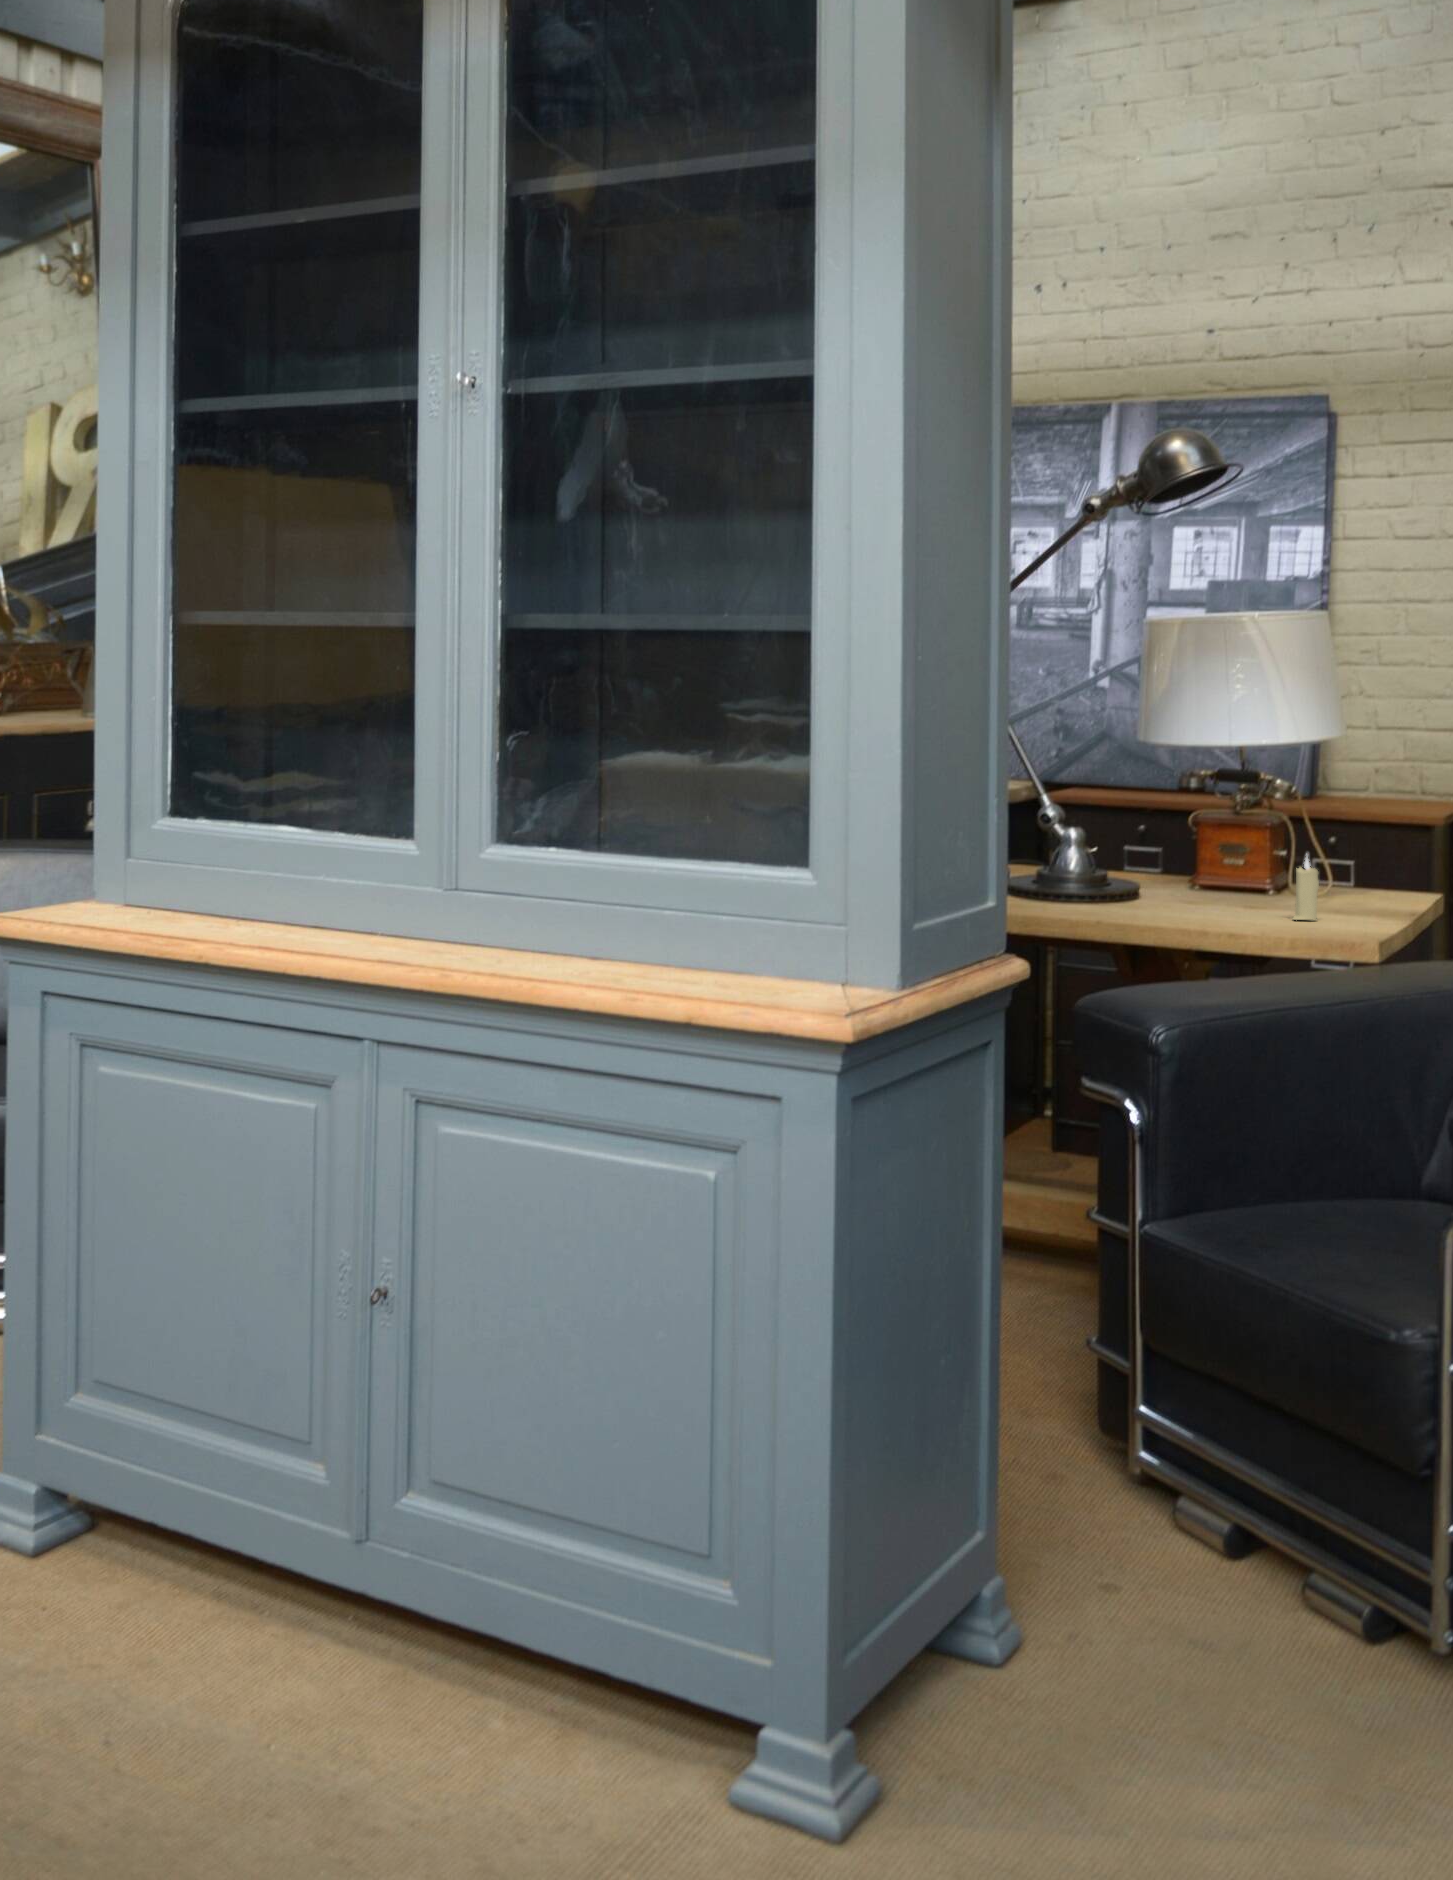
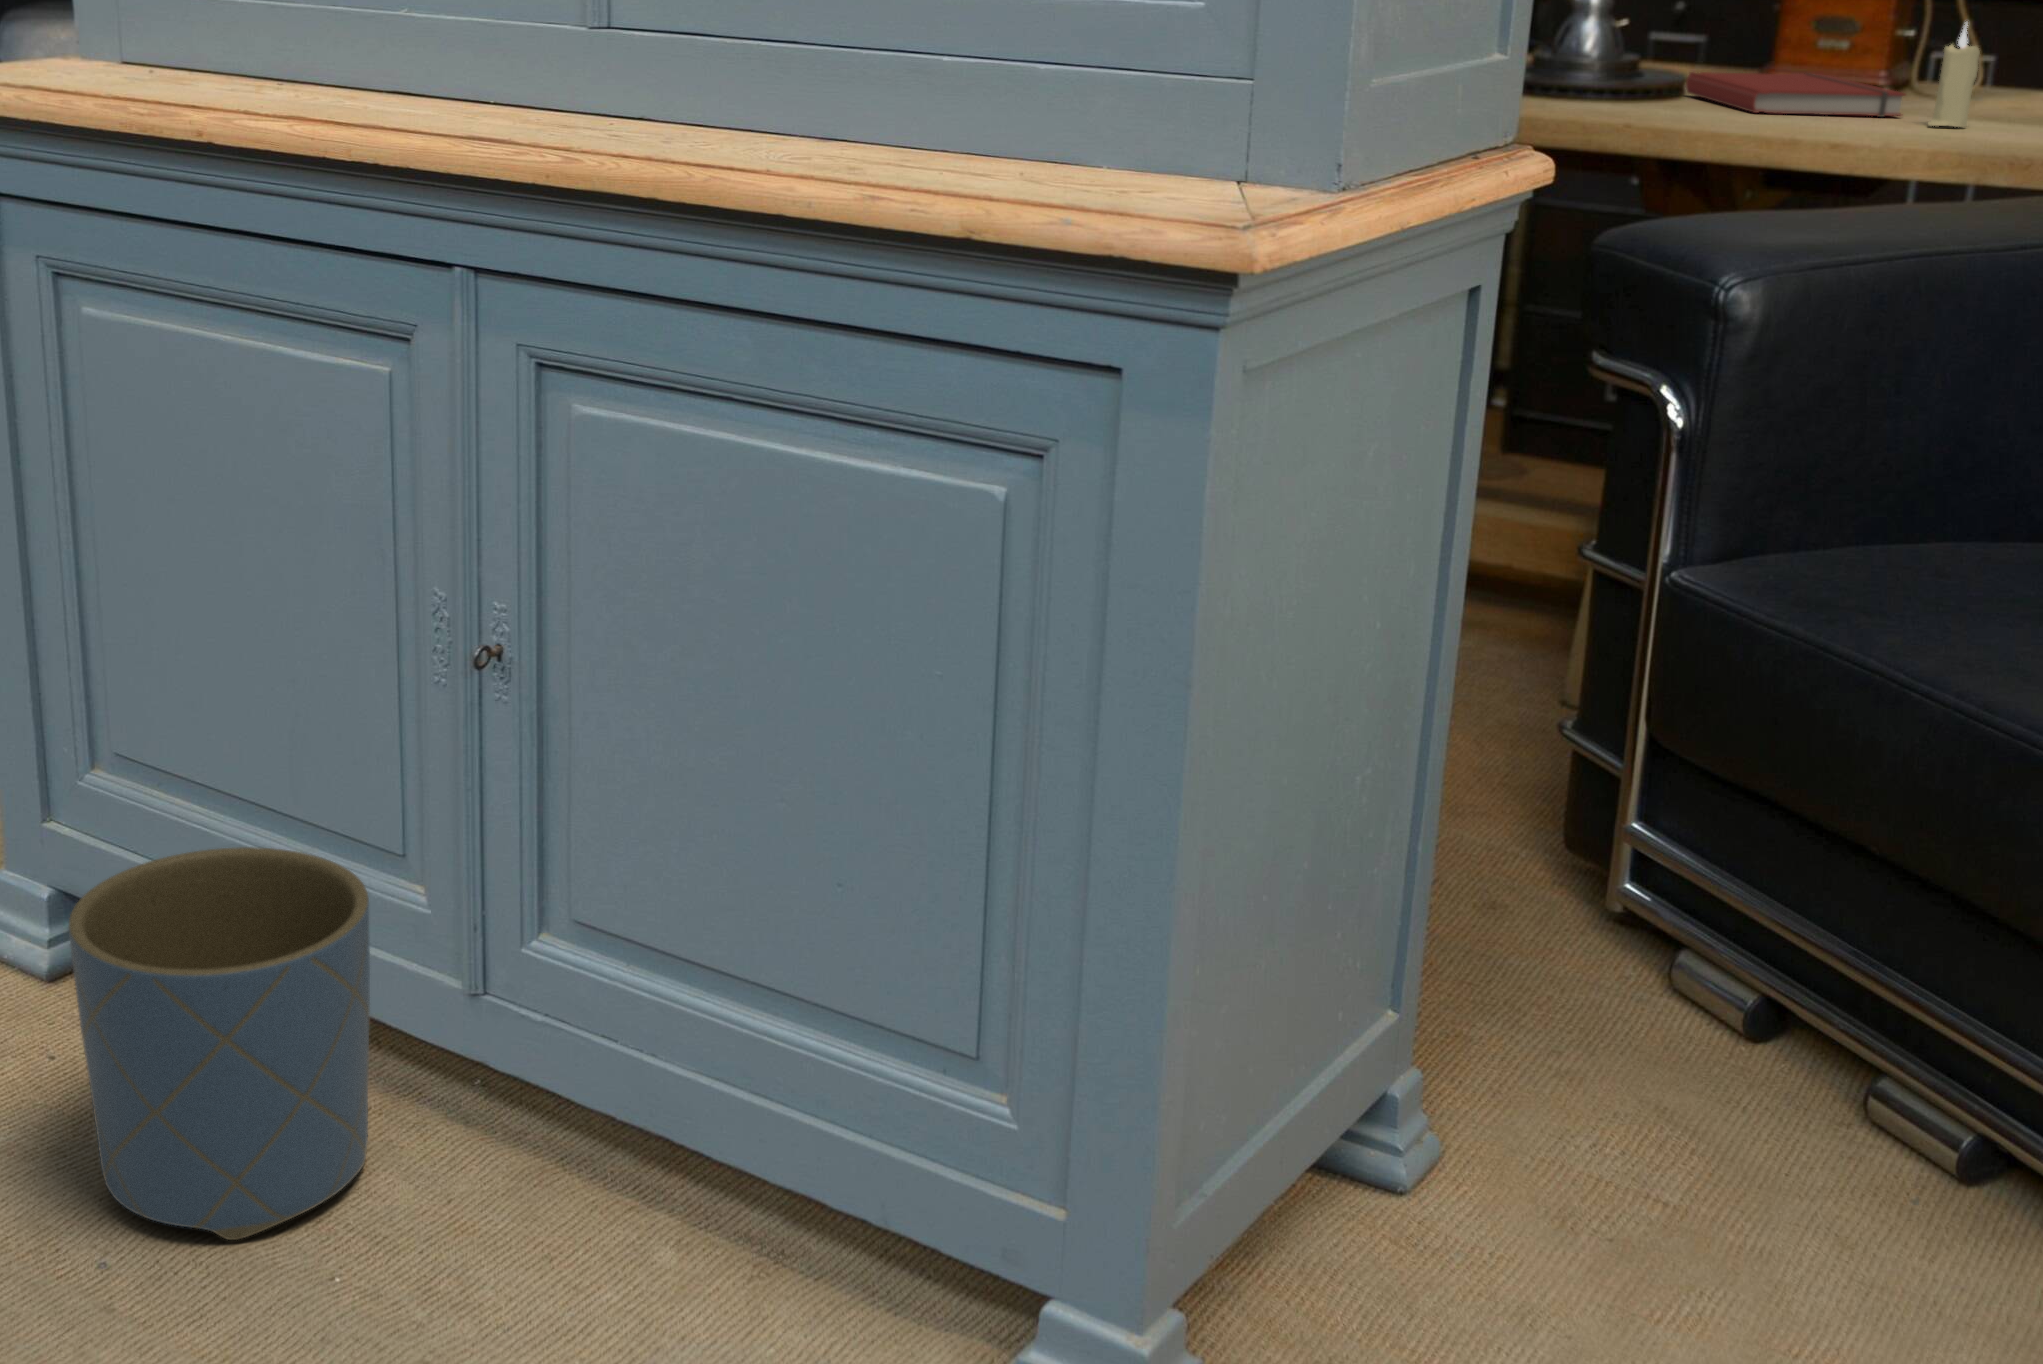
book: none [1138,882,1278,913] -> present [1686,72,1905,117]
planter: none [90,1438,292,1724] -> present [68,847,370,1240]

